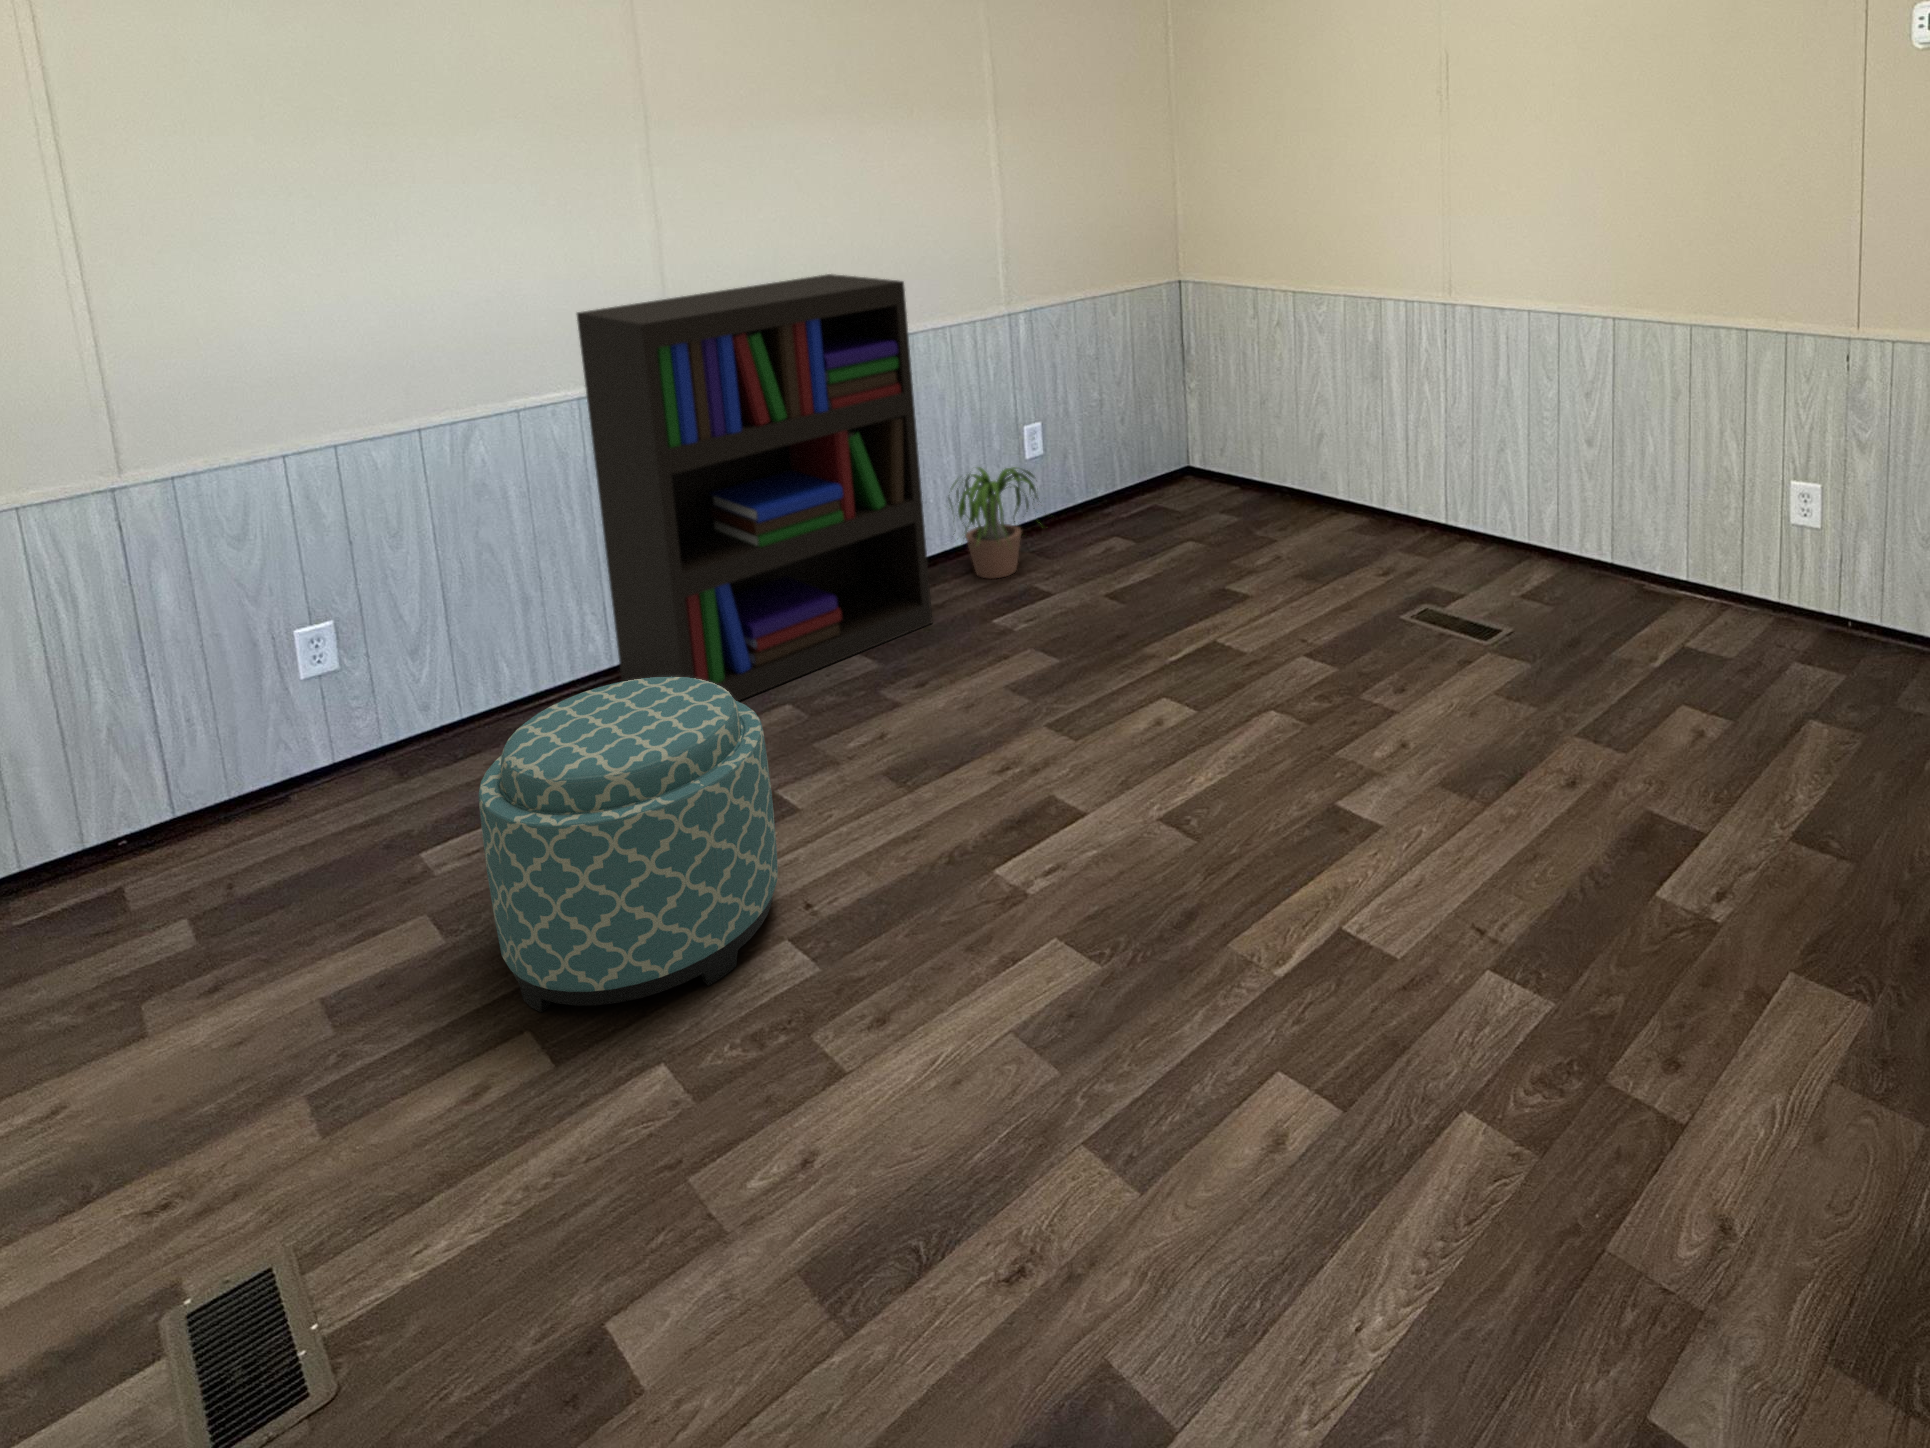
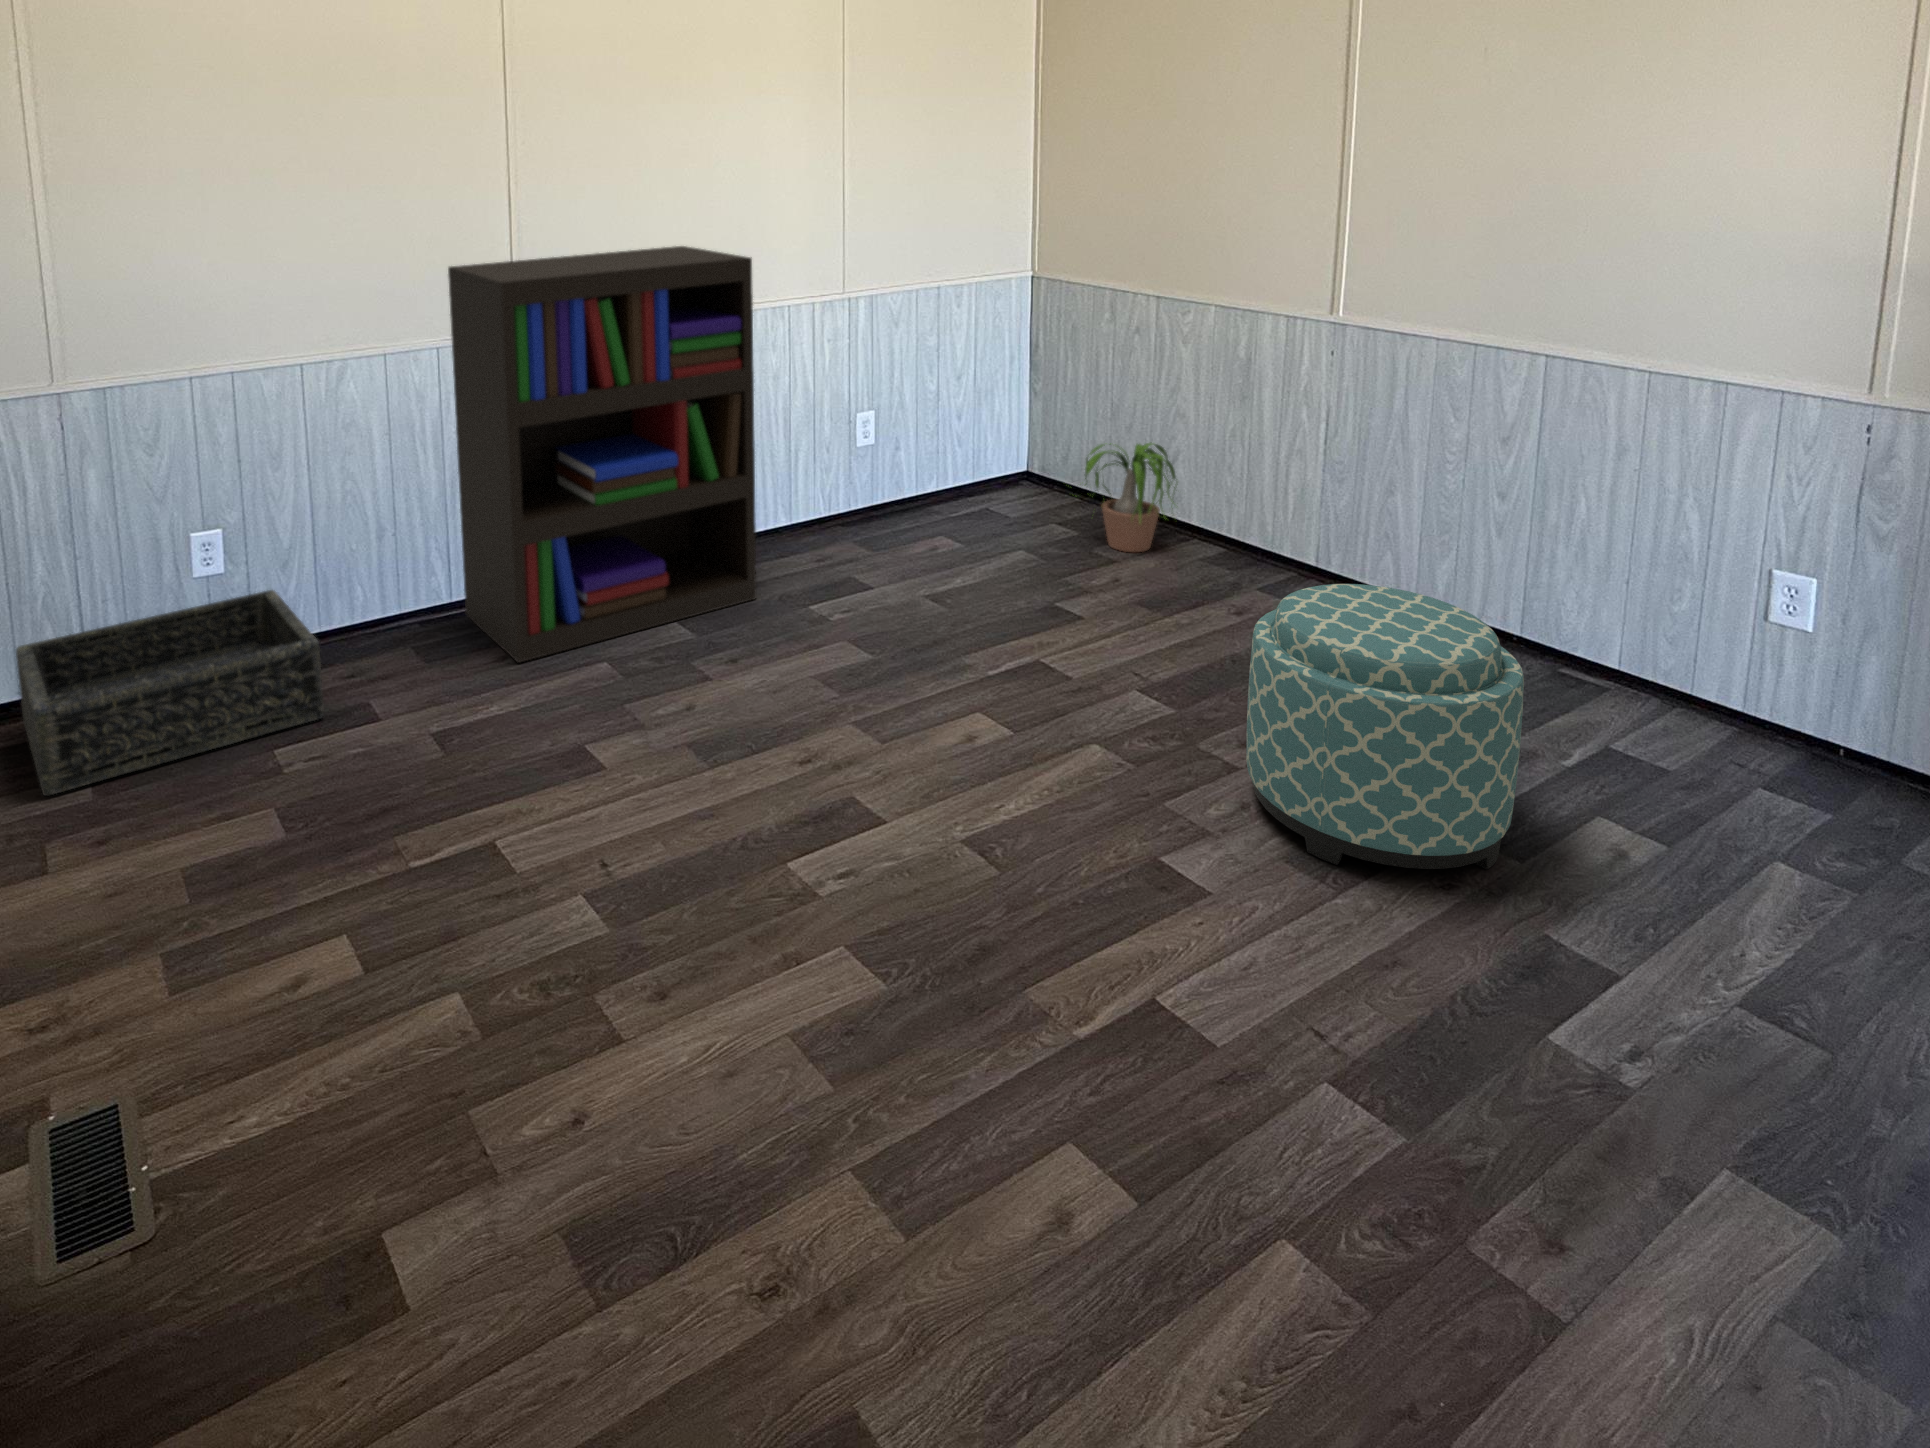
potted plant: present [948,467,1039,578] -> present [1085,443,1176,552]
ottoman: present [478,676,778,1012] -> present [1246,584,1524,869]
basket: none [73,682,471,951] -> present [16,590,324,796]

